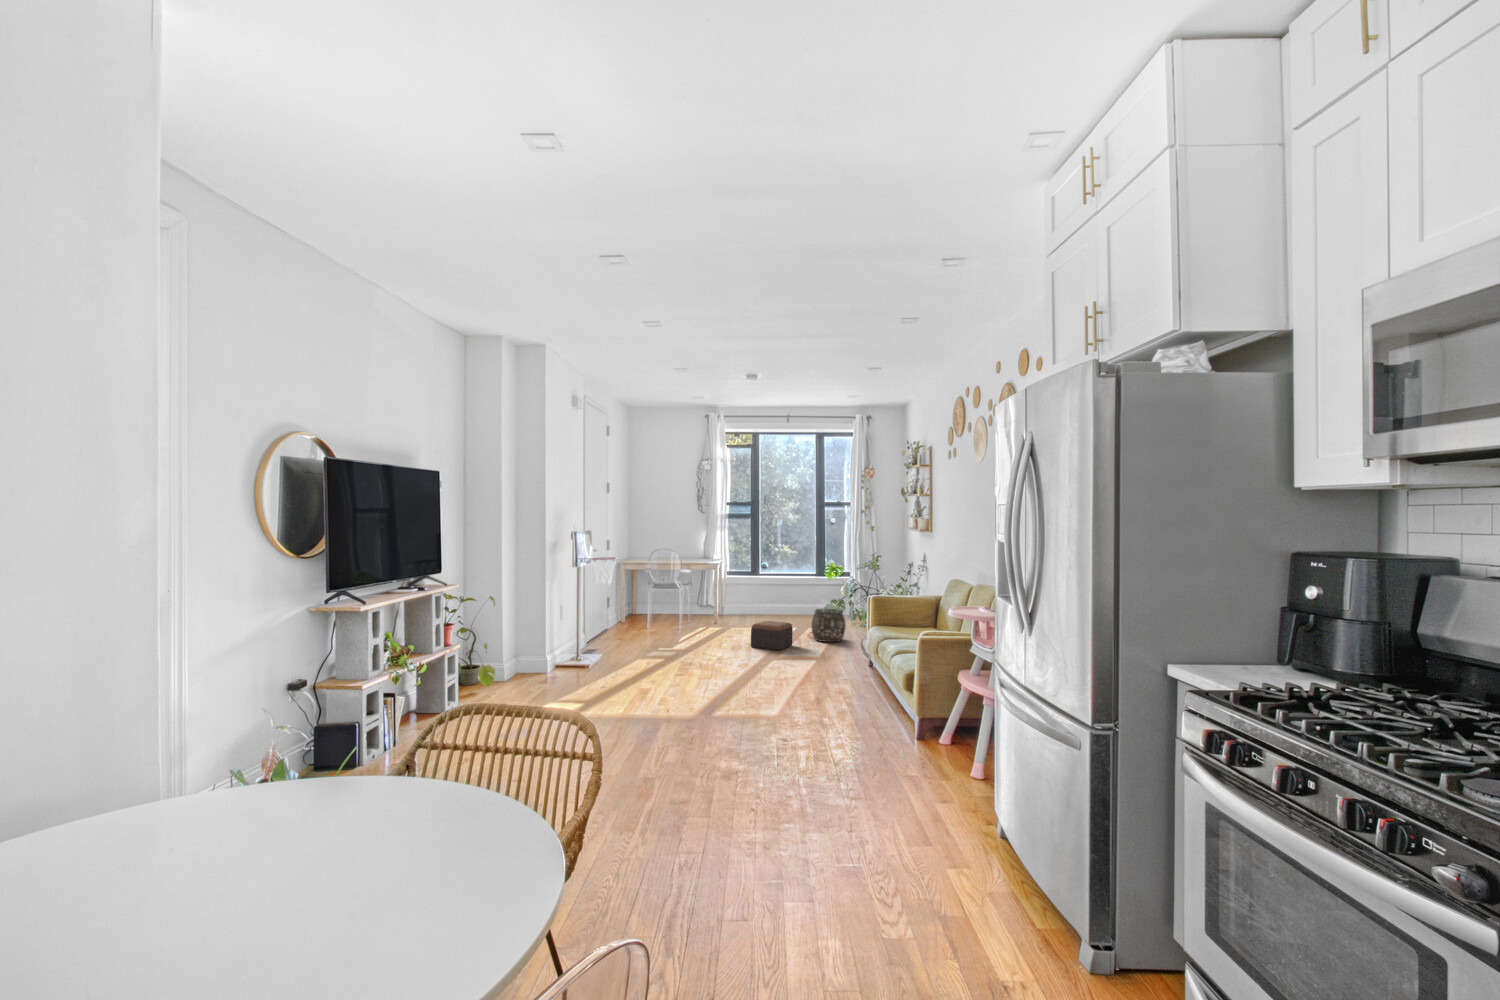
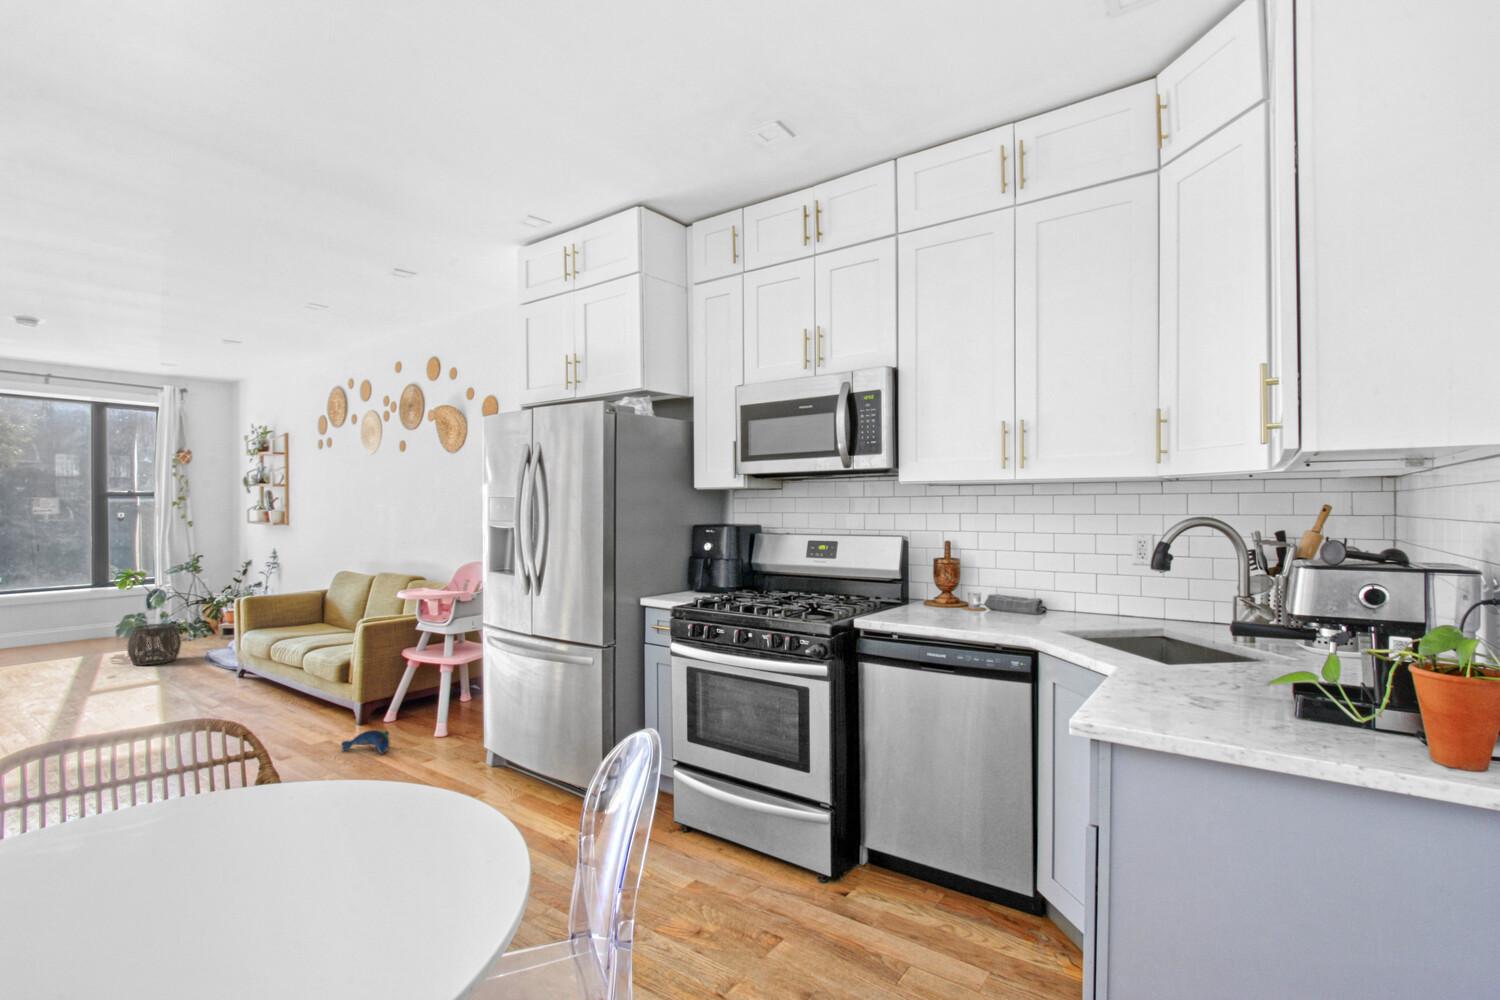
footstool: present [751,621,793,650] -> none [37,649,106,690]
plush toy: none [877,750,920,781] -> present [341,730,390,754]

